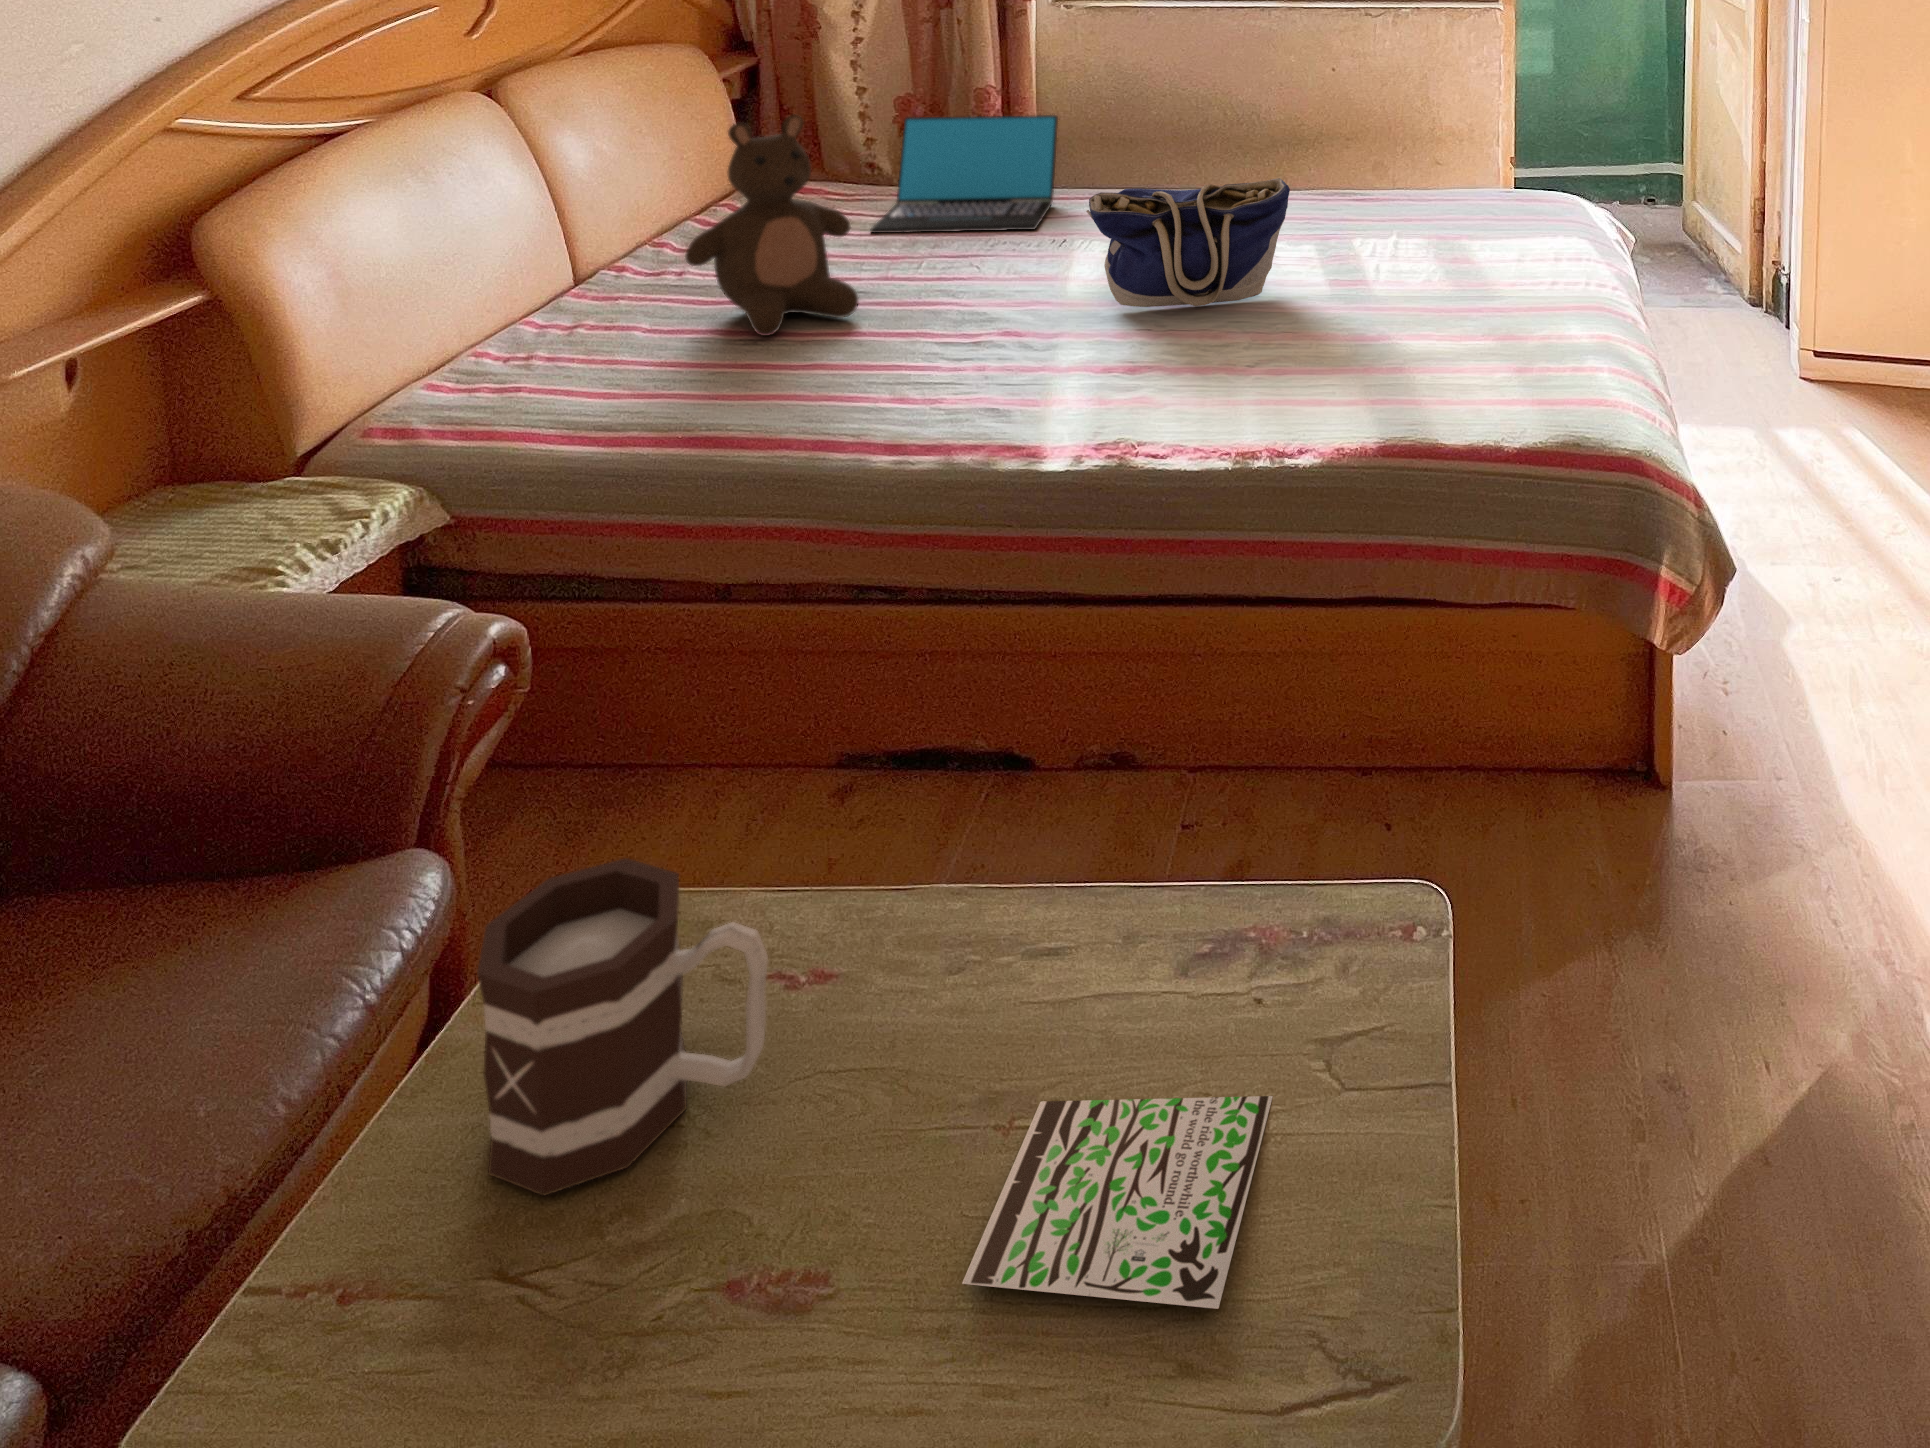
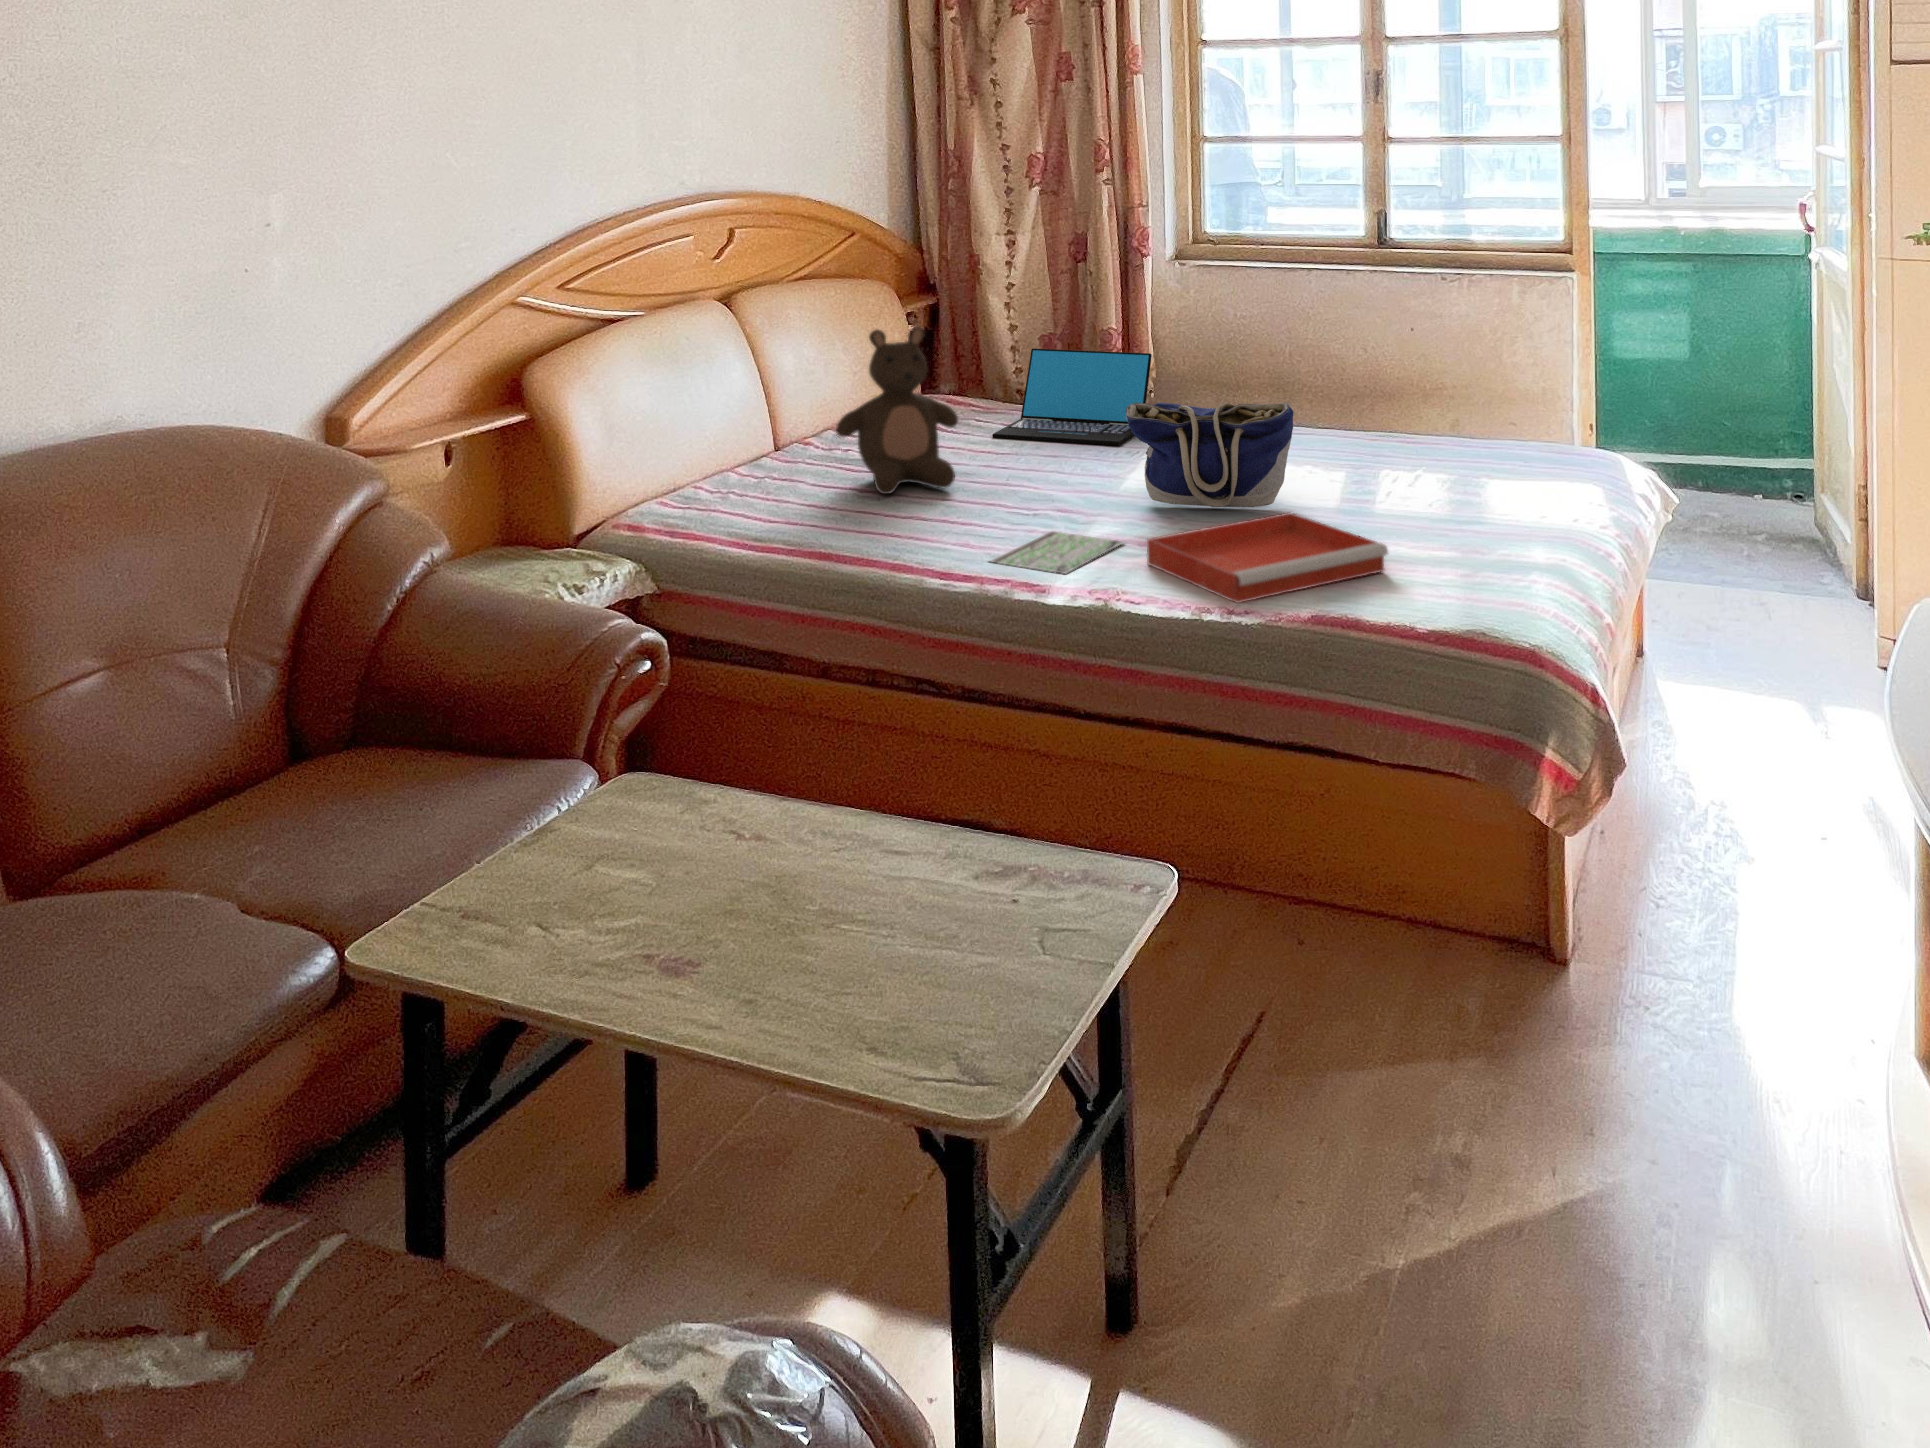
tray: none [1161,309,1440,442] -> present [1147,513,1388,603]
mug: present [477,858,768,1196] -> none [558,721,714,896]
book: present [962,1096,1273,1309] -> present [991,531,1123,574]

